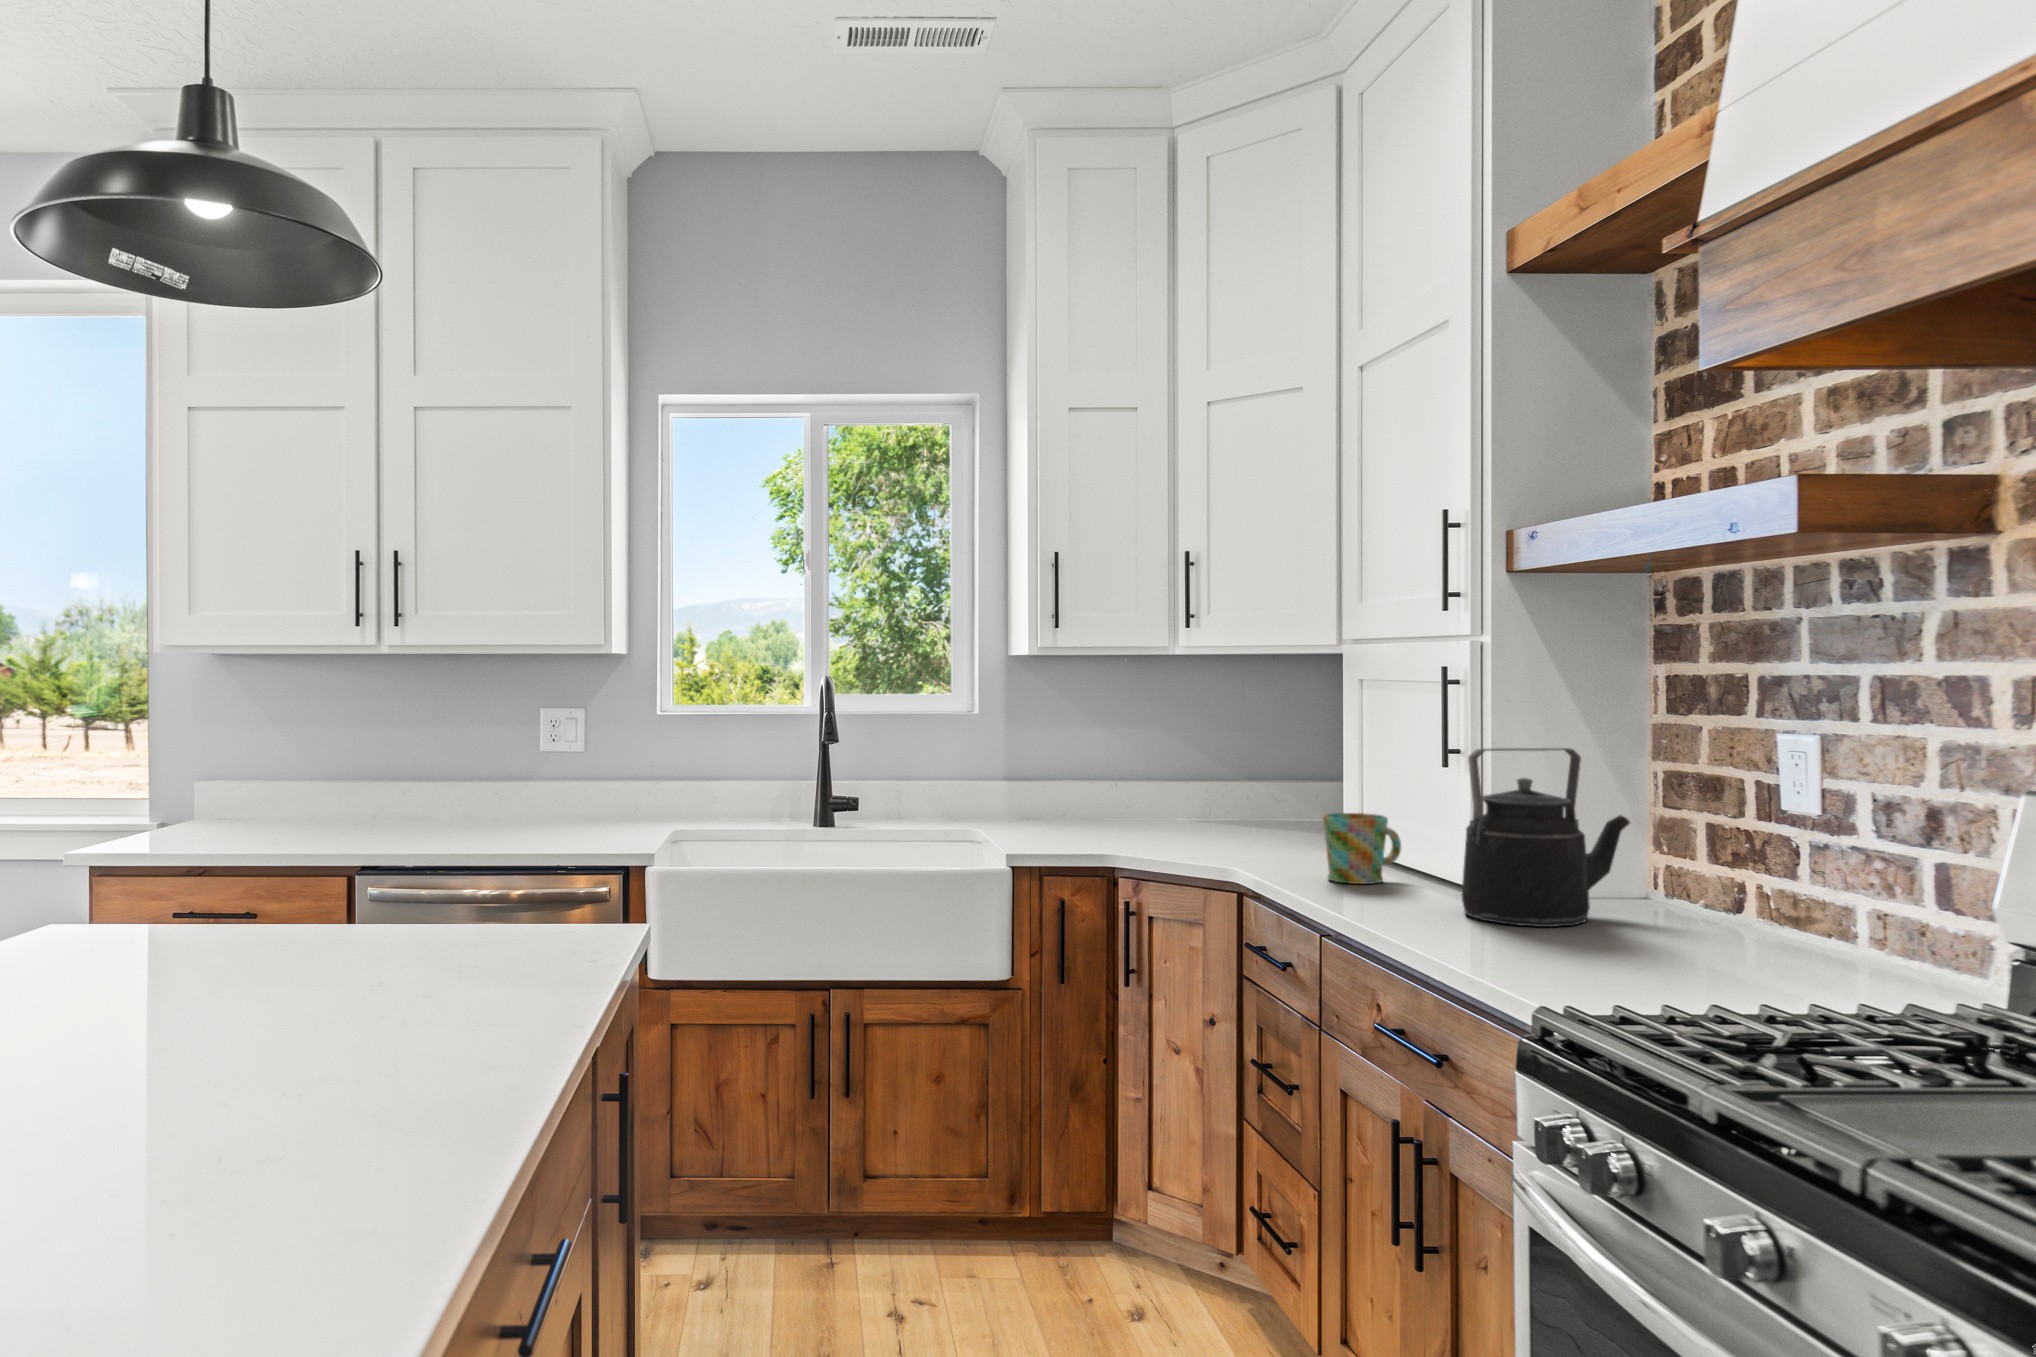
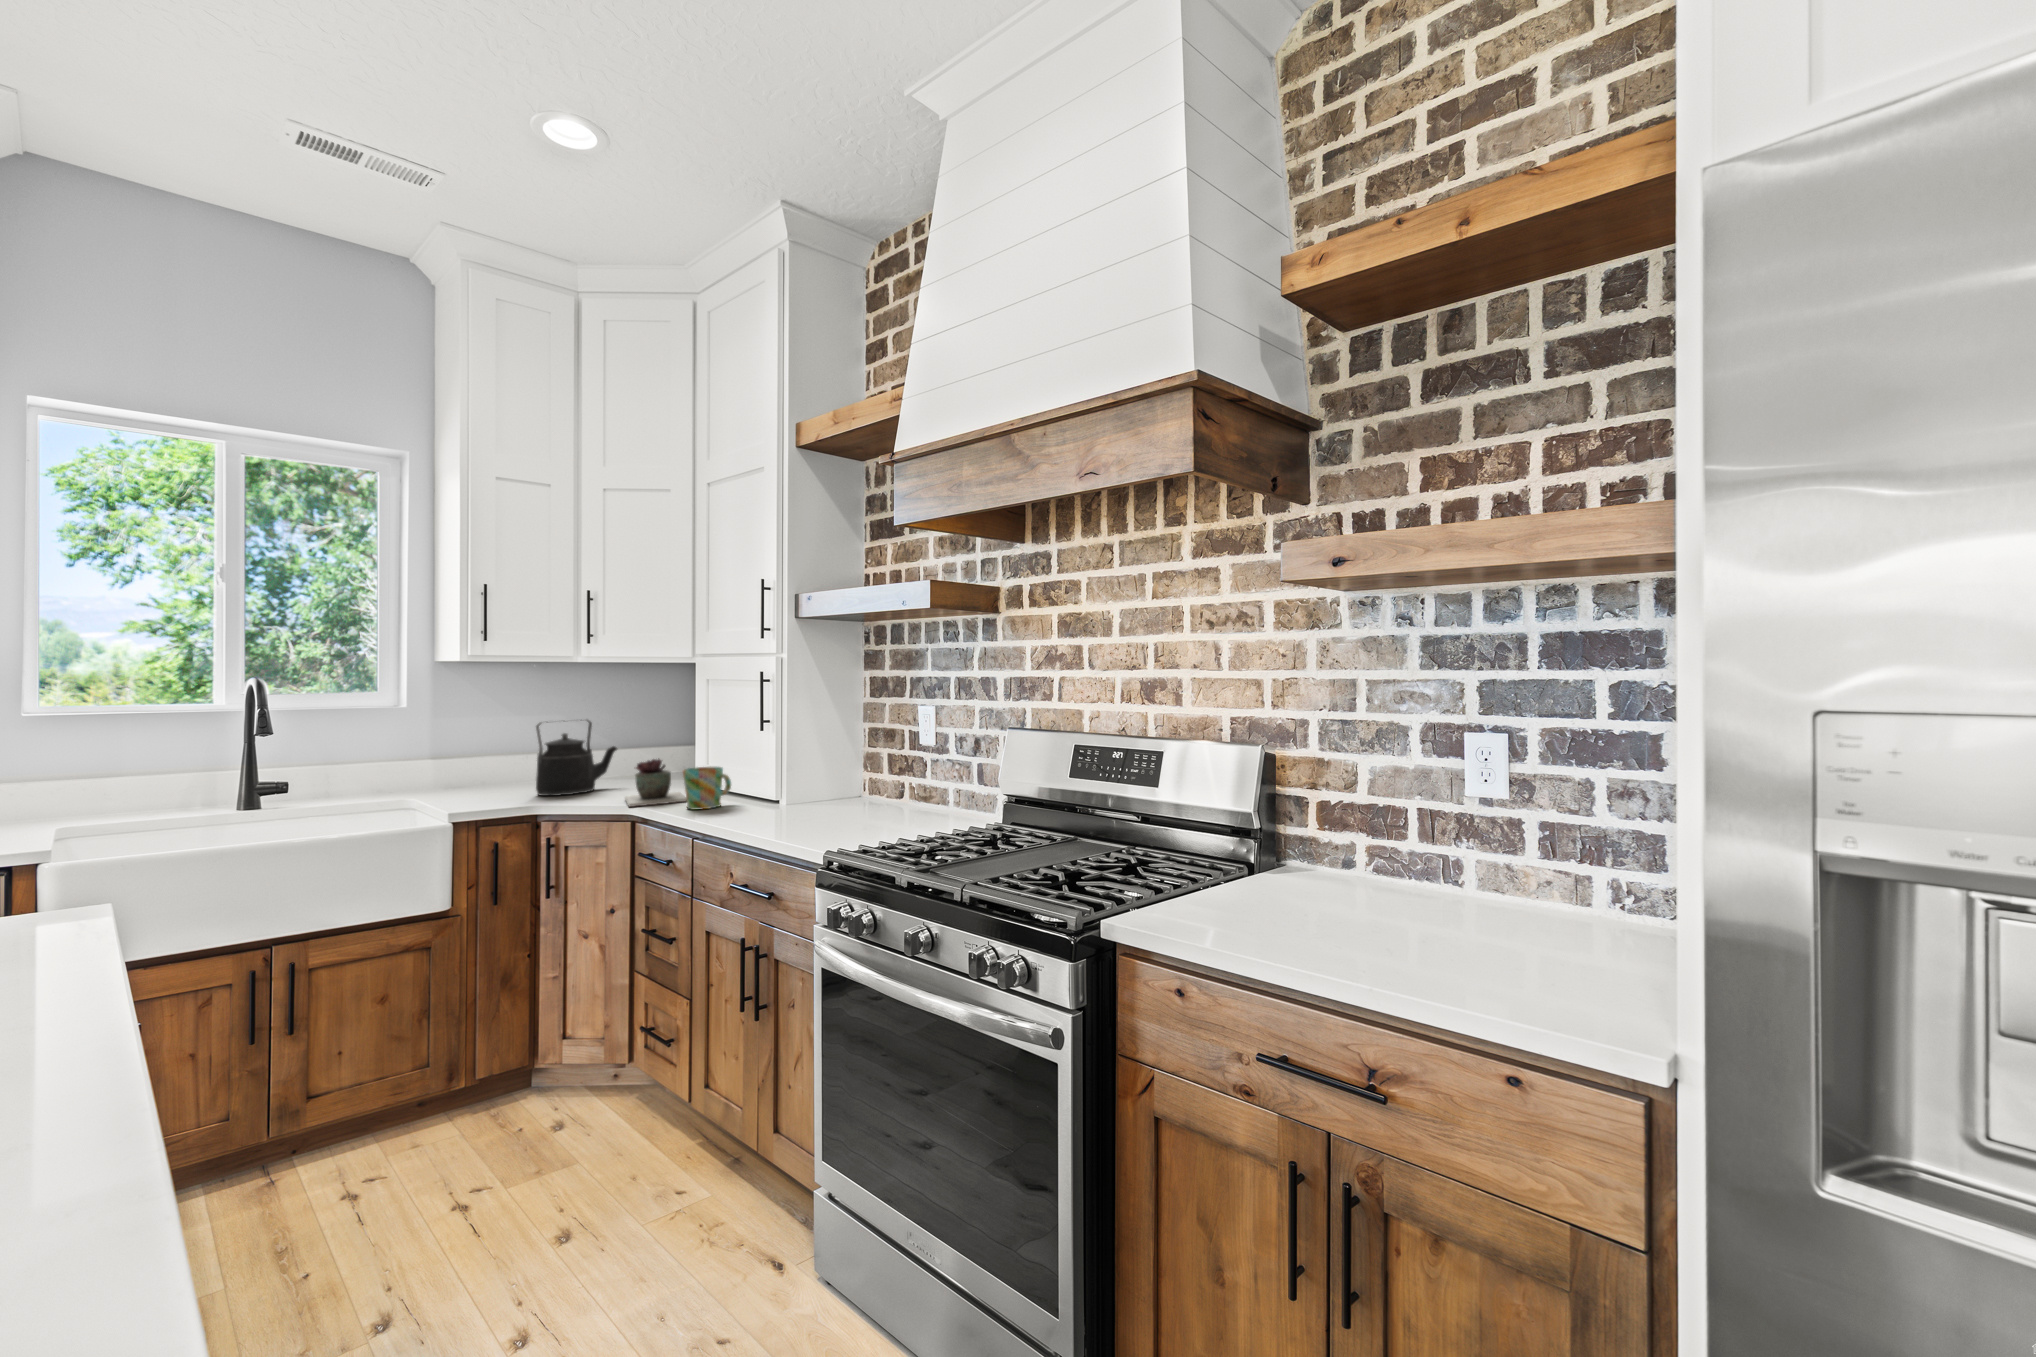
kettle: present [1462,748,1630,927] -> present [536,719,617,796]
succulent plant: none [1242,791,1332,867] -> present [625,759,687,807]

